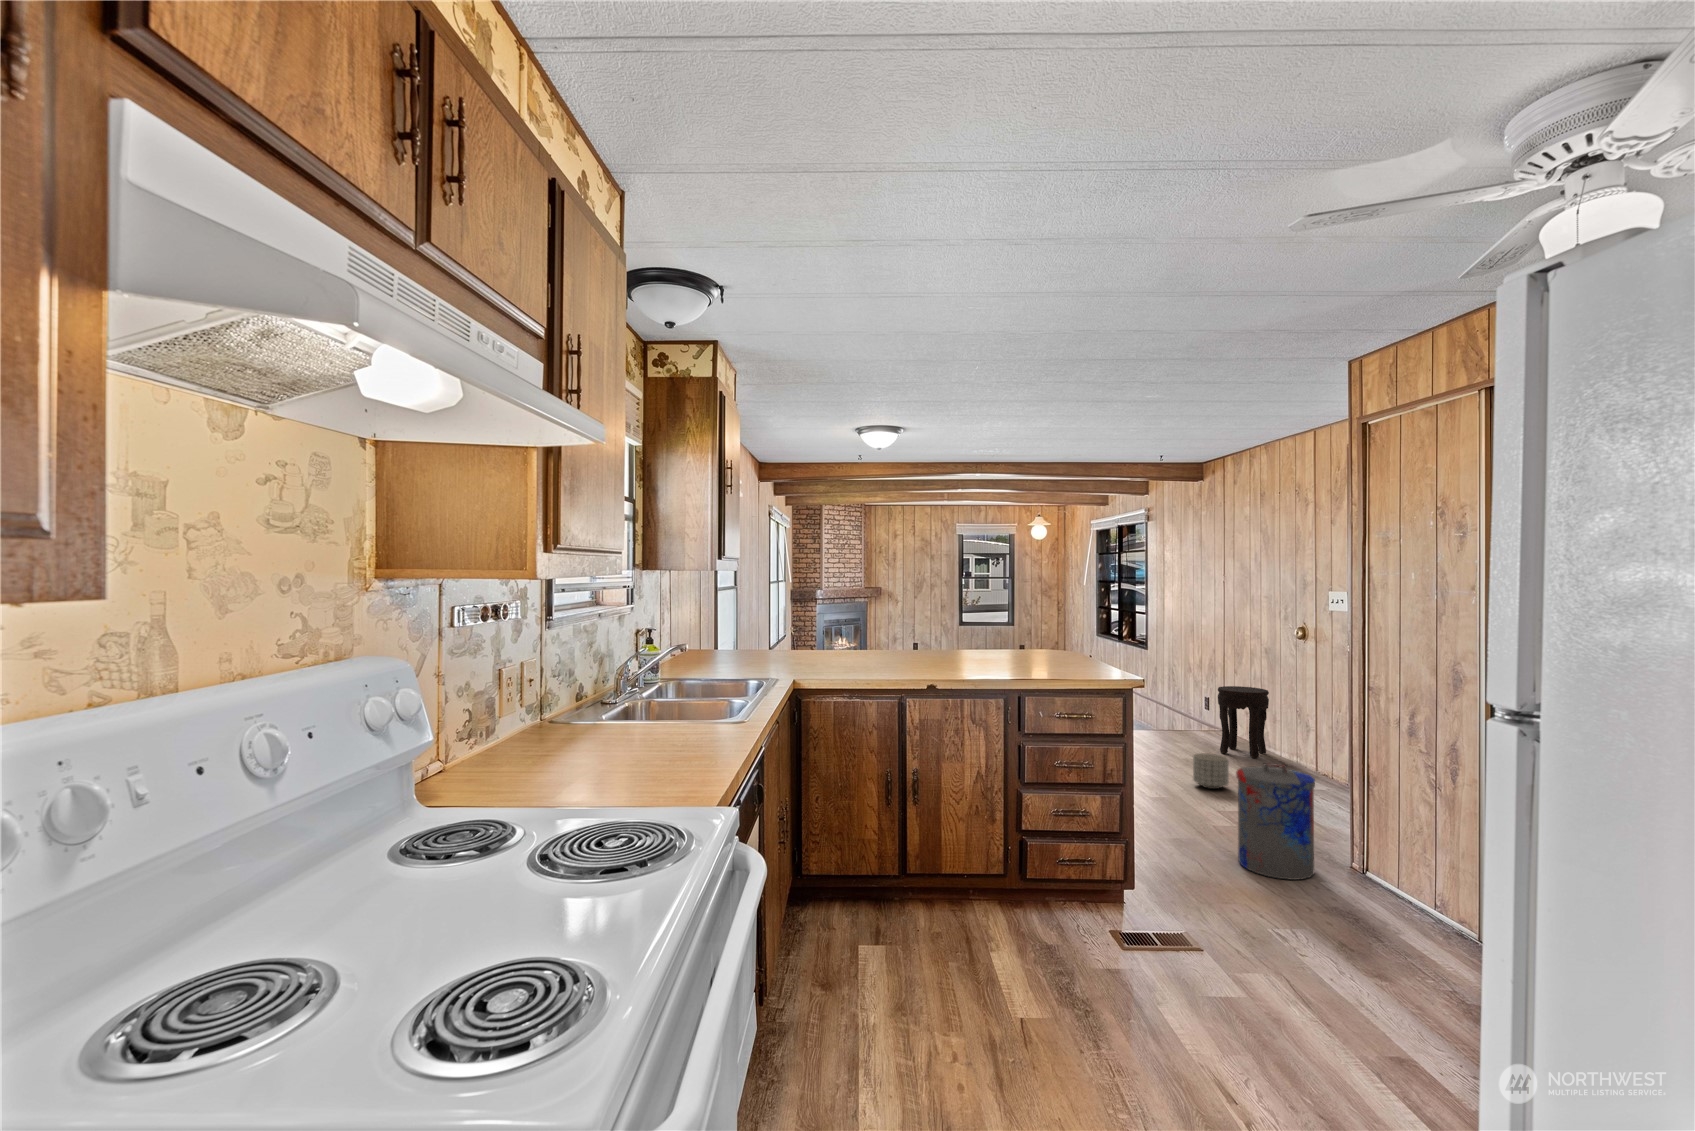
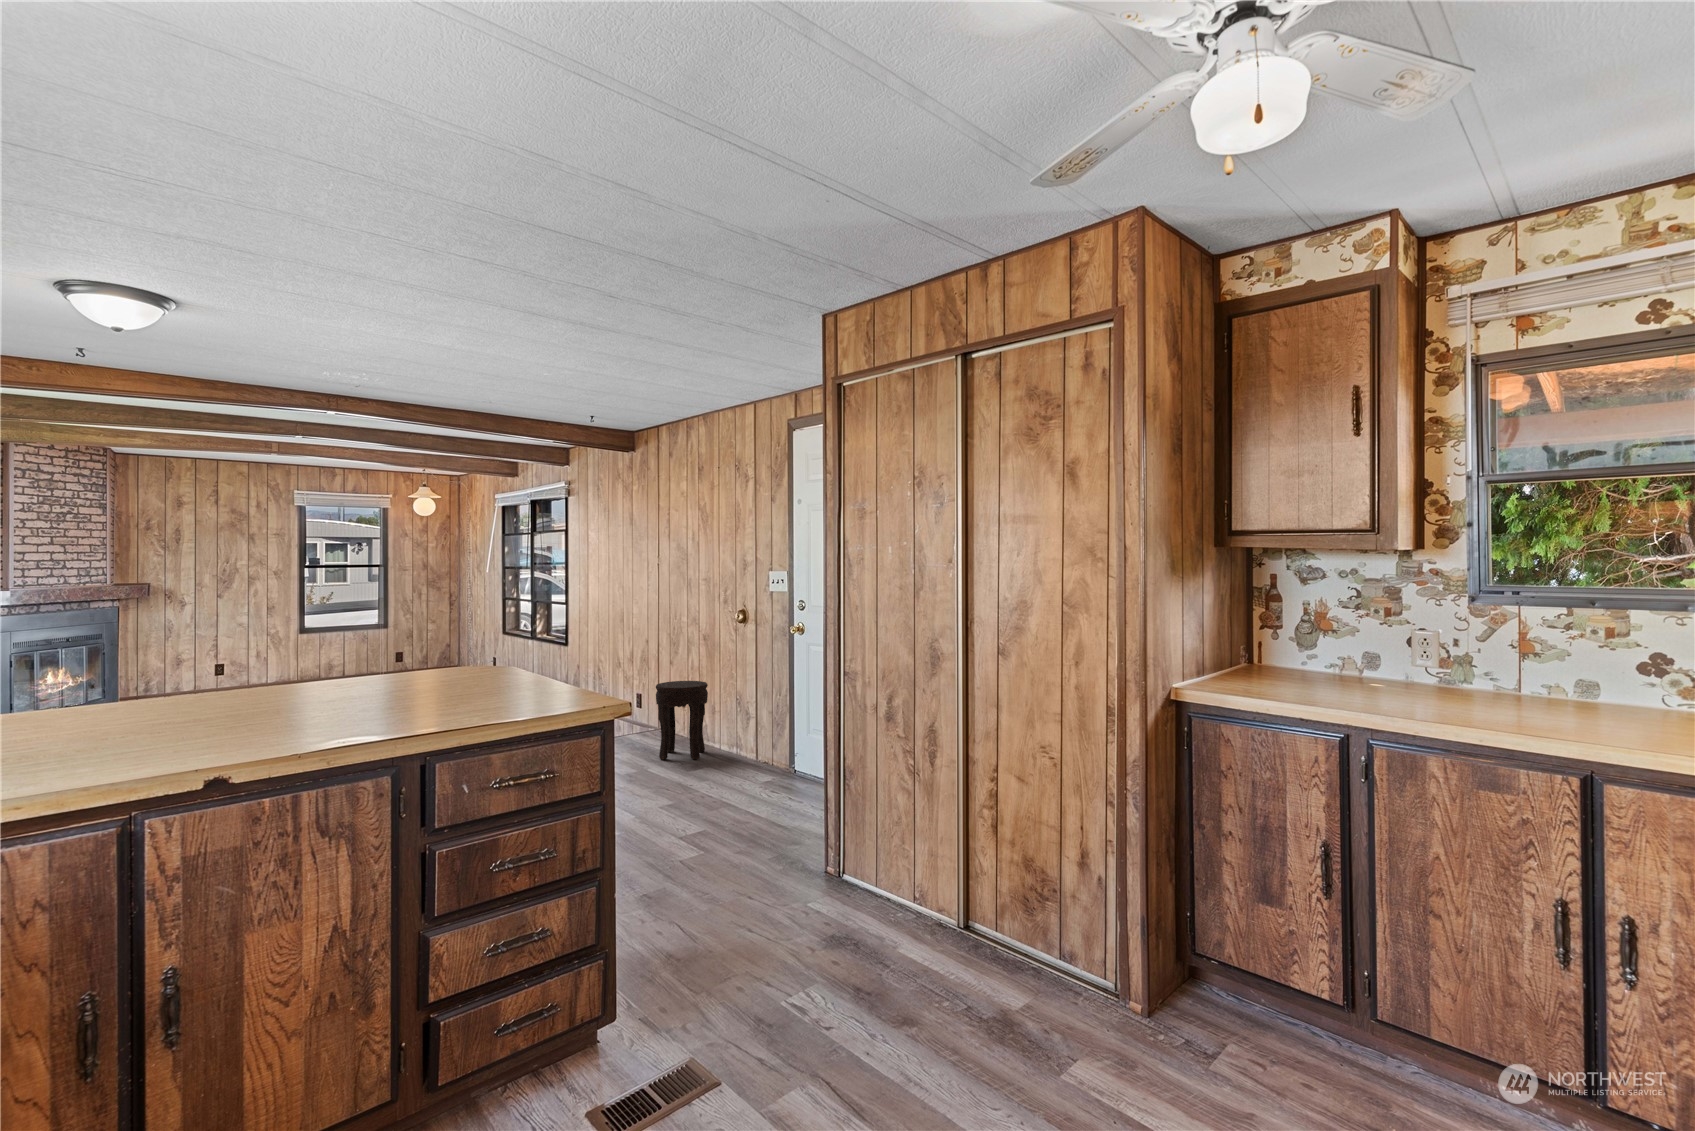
planter: present [1193,753,1229,789] -> none [642,766,681,808]
trash can: present [1236,763,1315,880] -> none [717,774,799,913]

